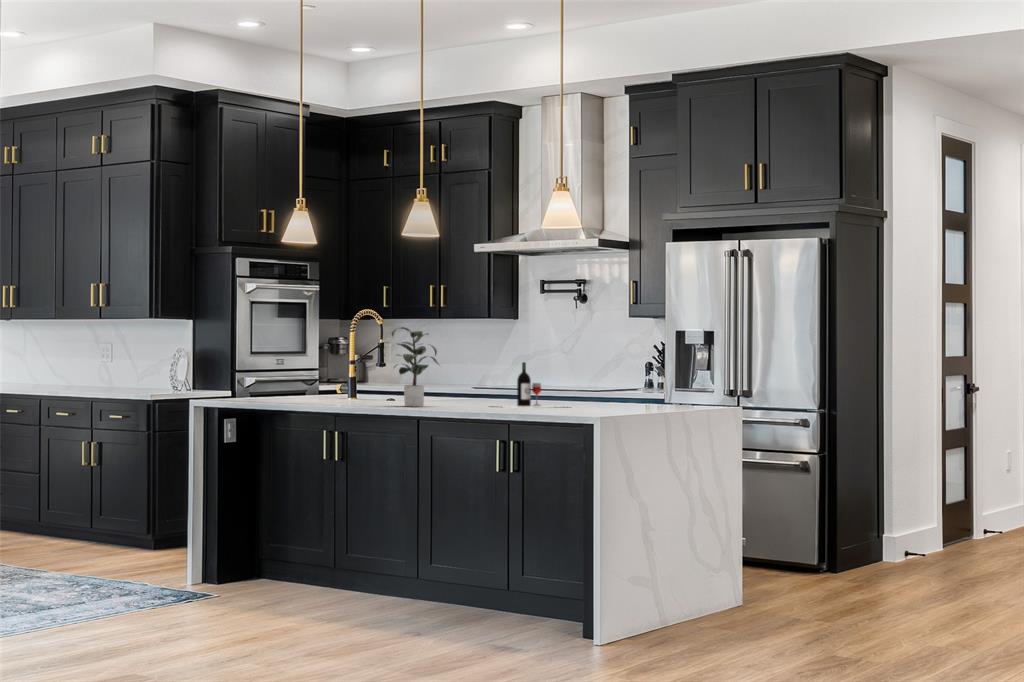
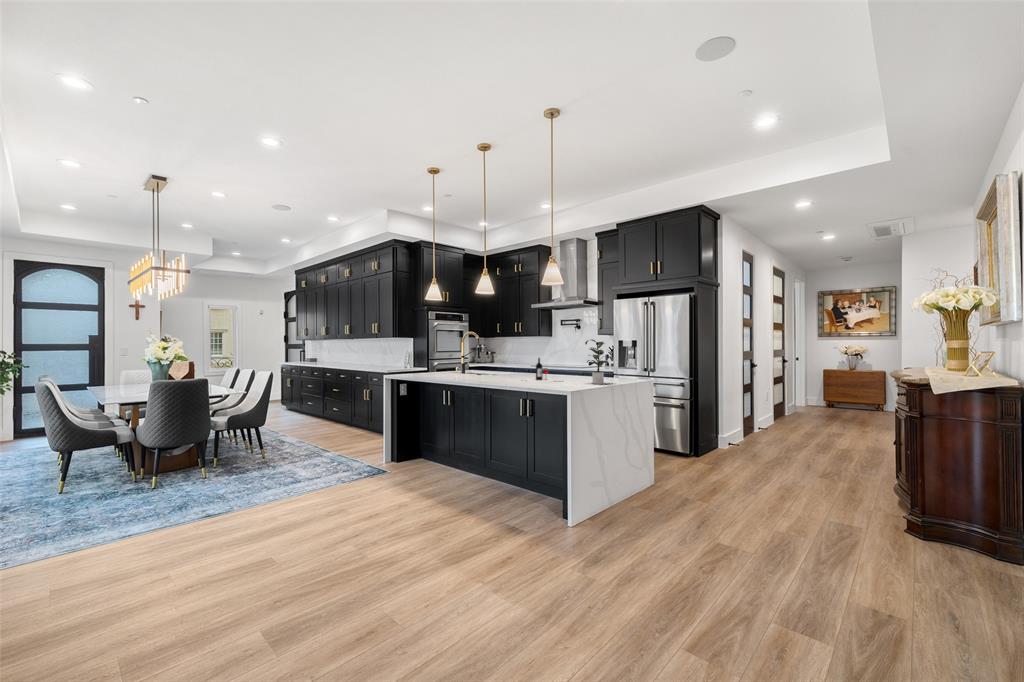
potted plant: present [392,327,438,407] -> present [585,340,611,384]

